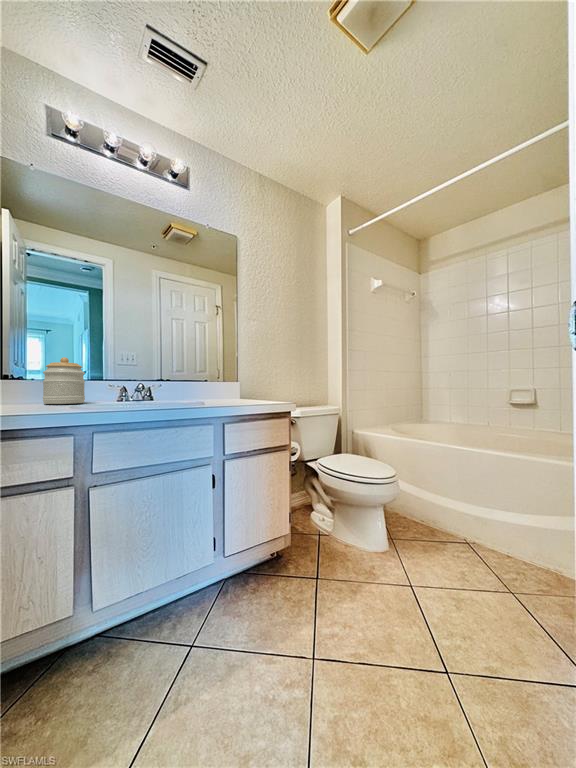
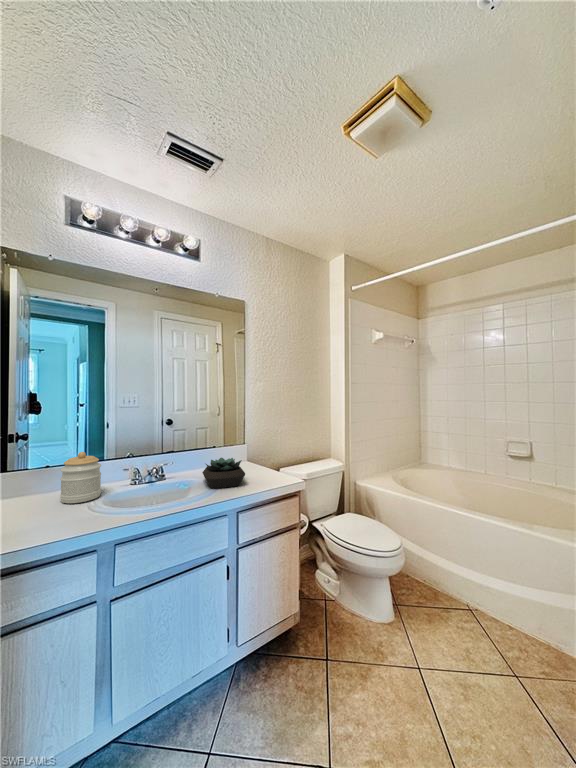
succulent plant: none [190,379,233,403] -> present [202,458,245,488]

